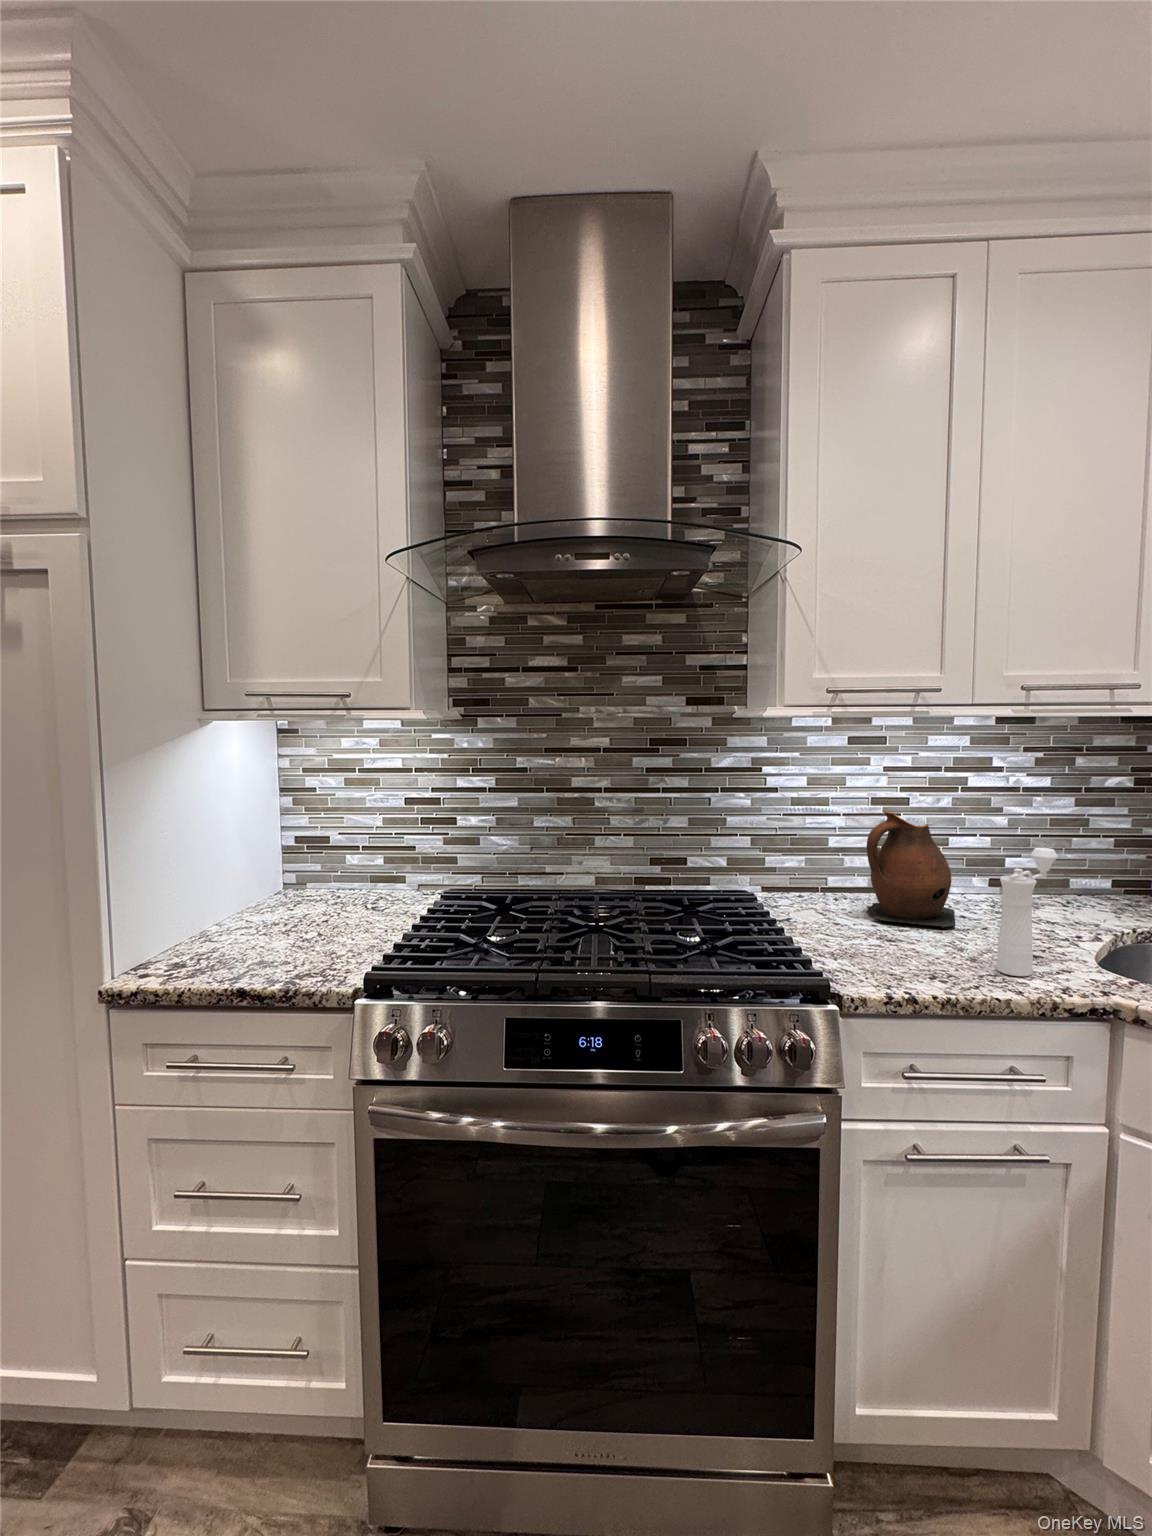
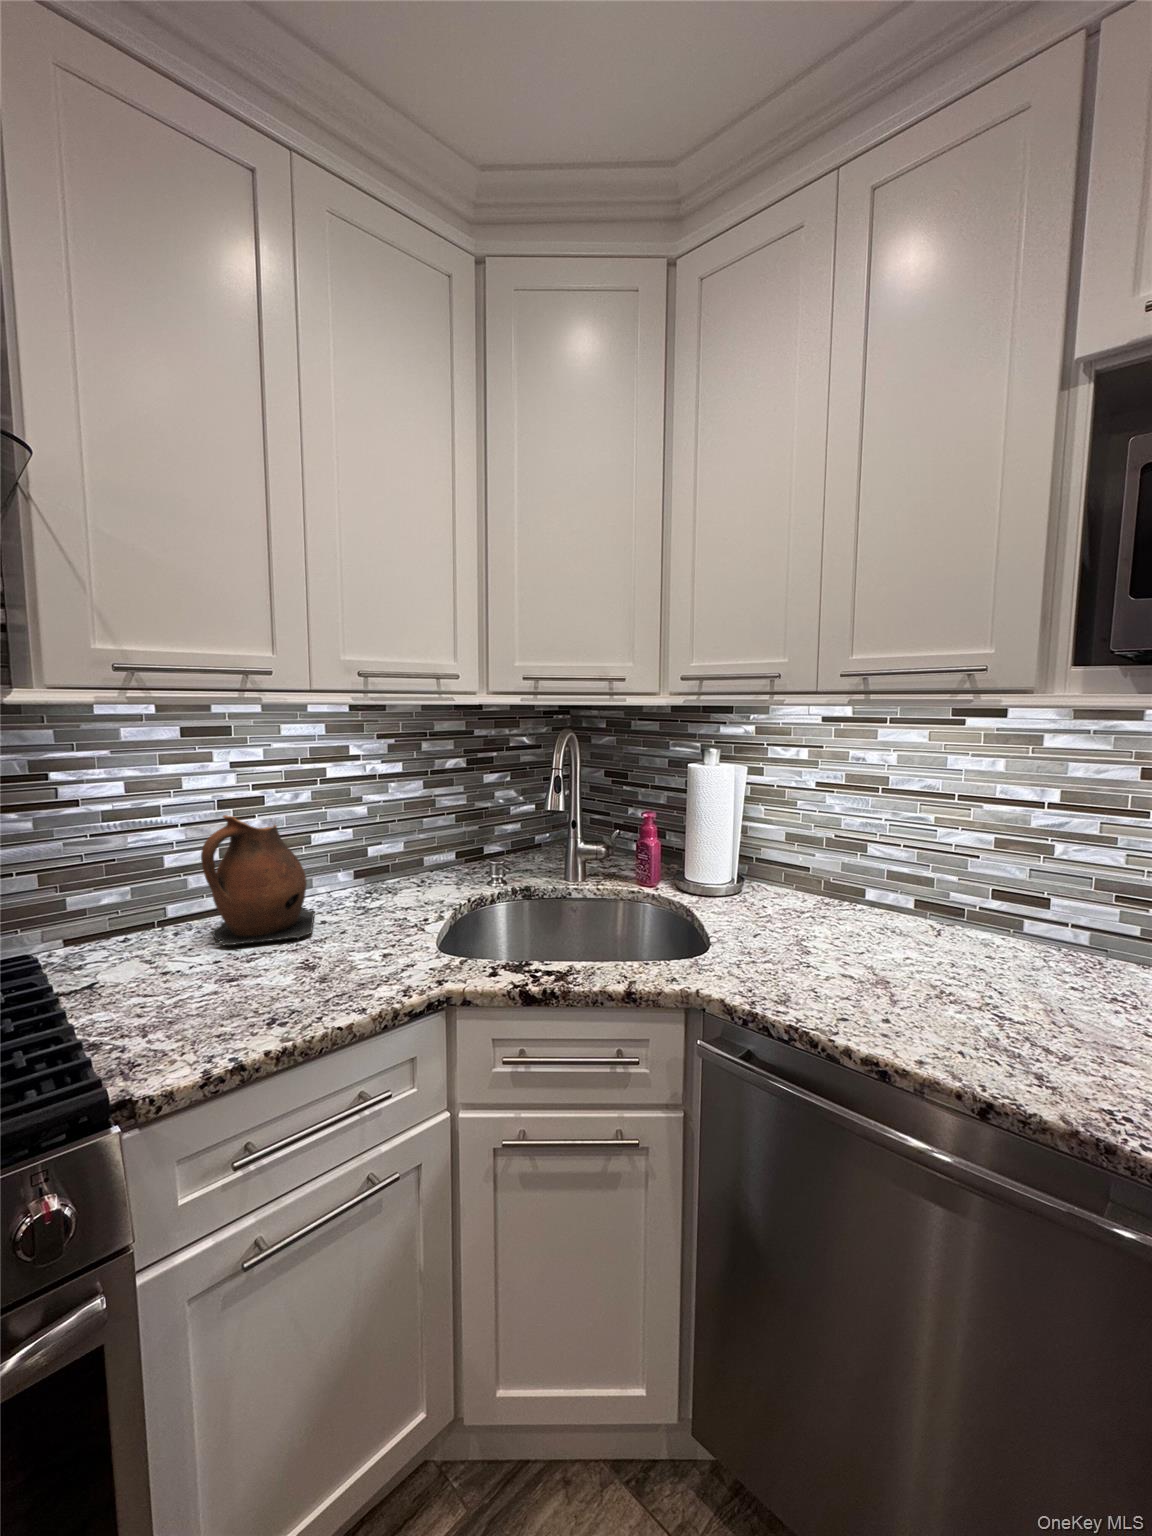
pepper mill: present [997,848,1058,976] -> none [344,838,403,988]

